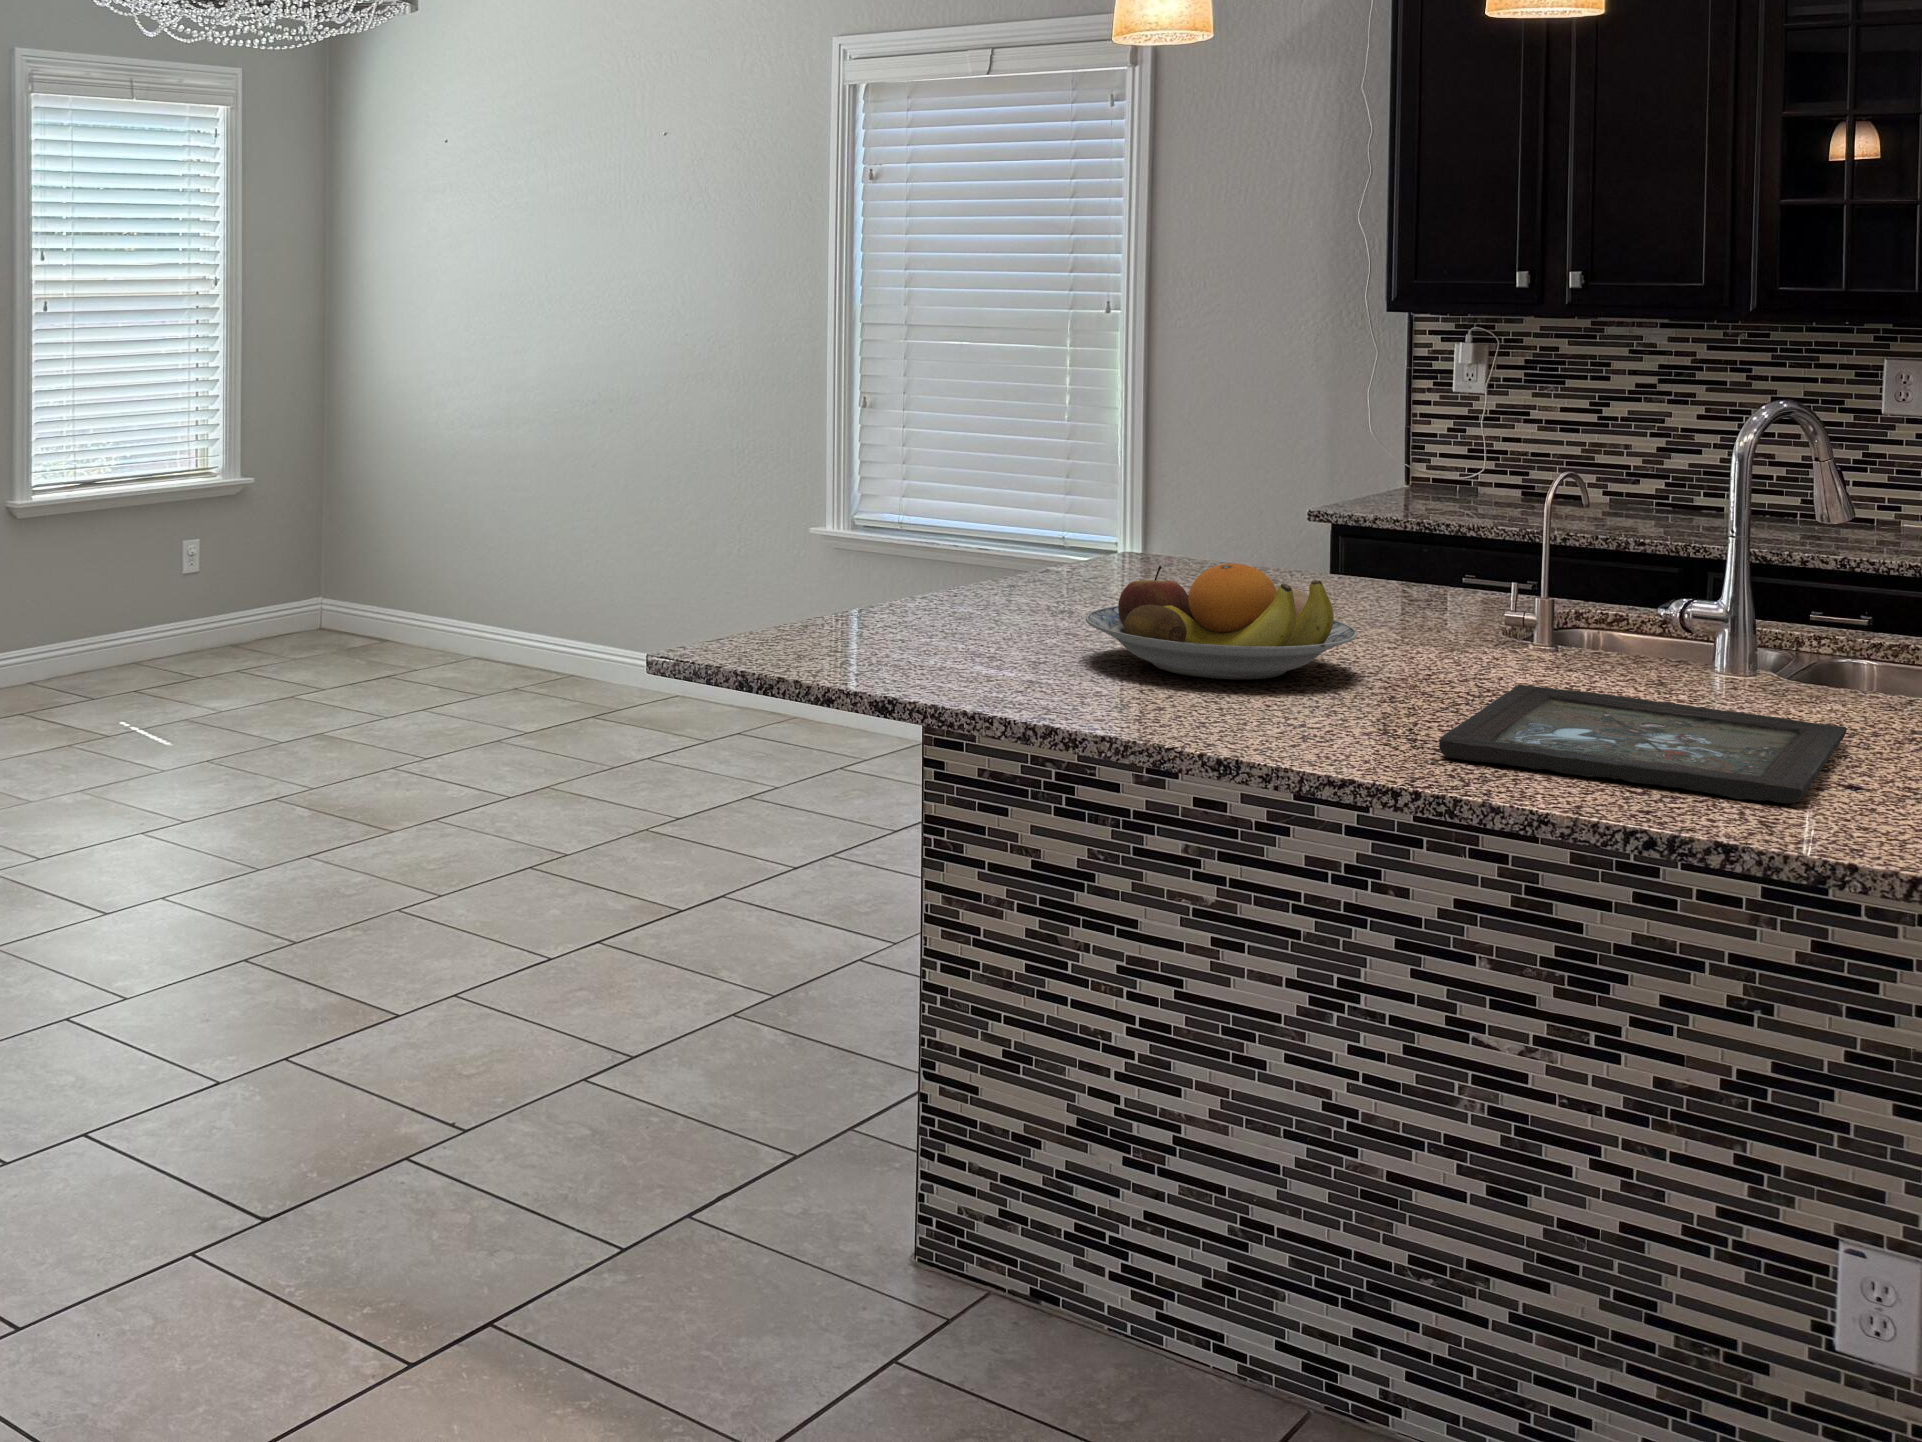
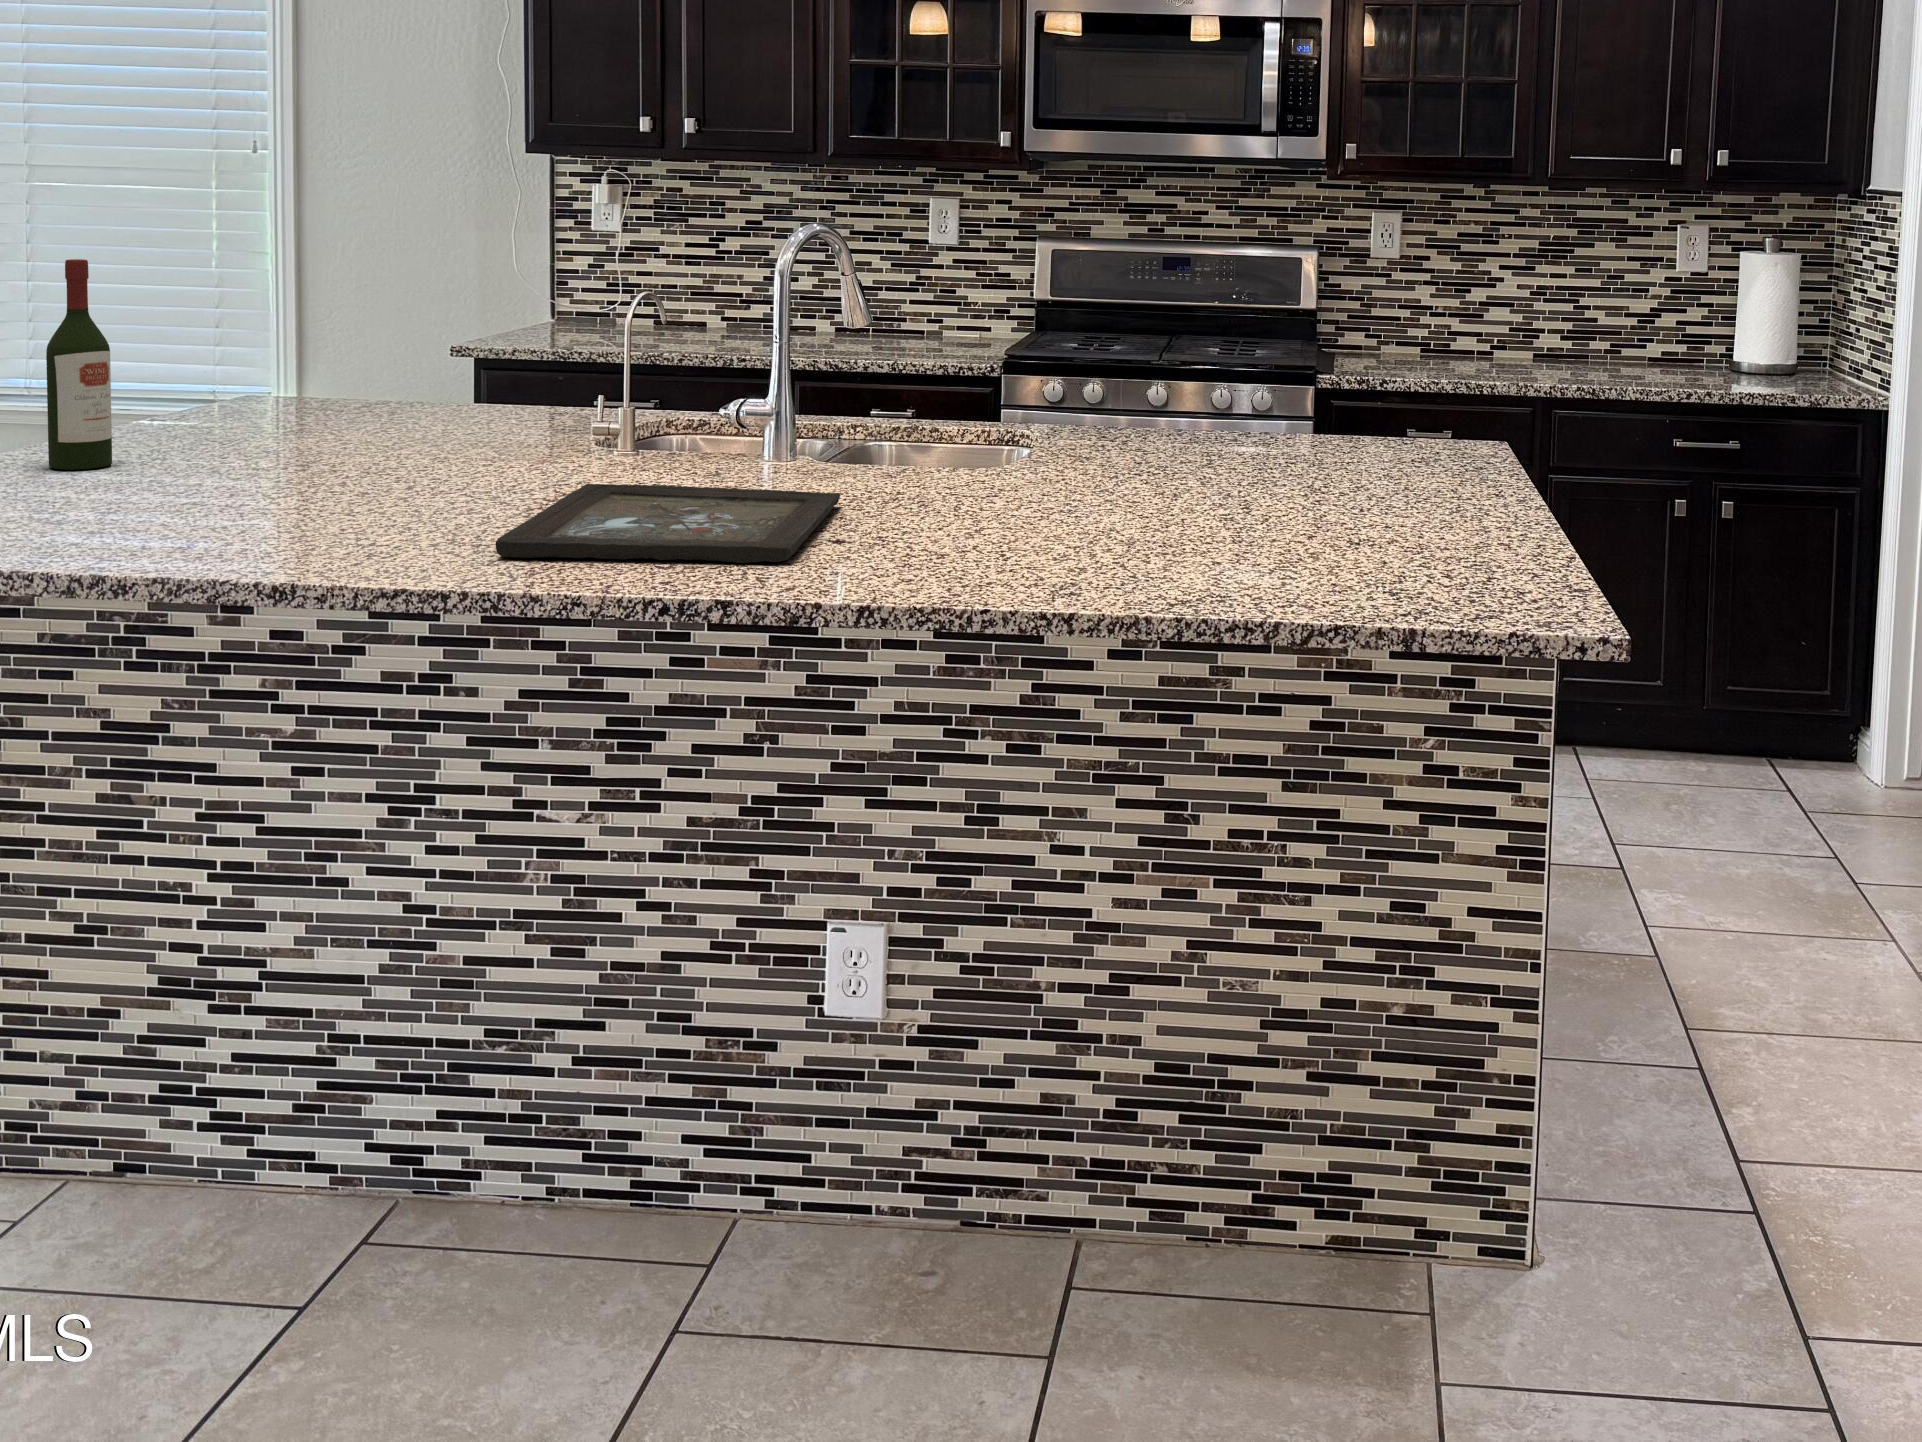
wine bottle: none [976,428,1029,621] -> present [46,259,112,470]
fruit bowl: present [1086,564,1357,680] -> none [160,389,444,507]

